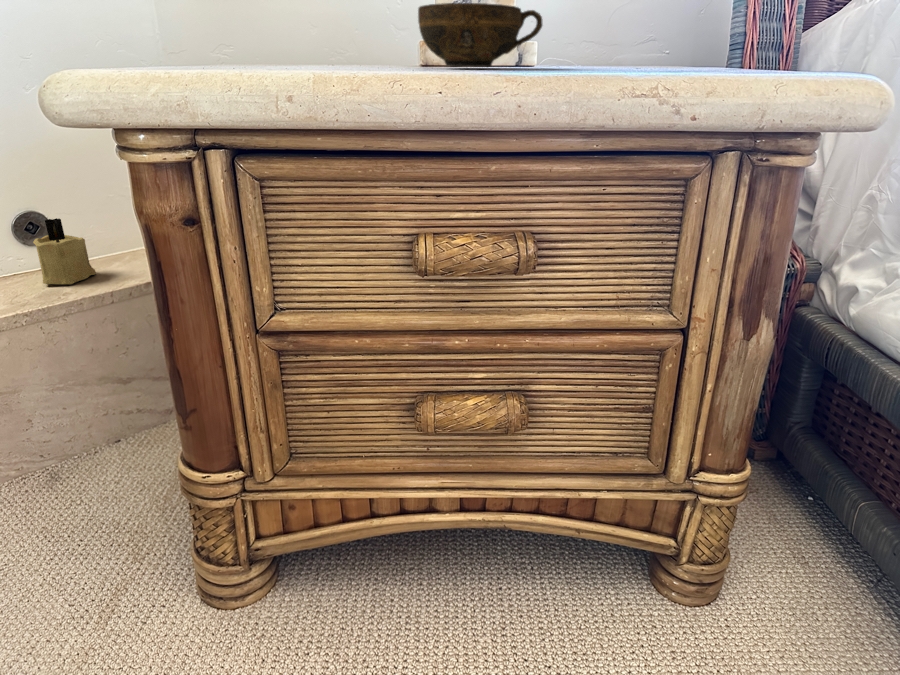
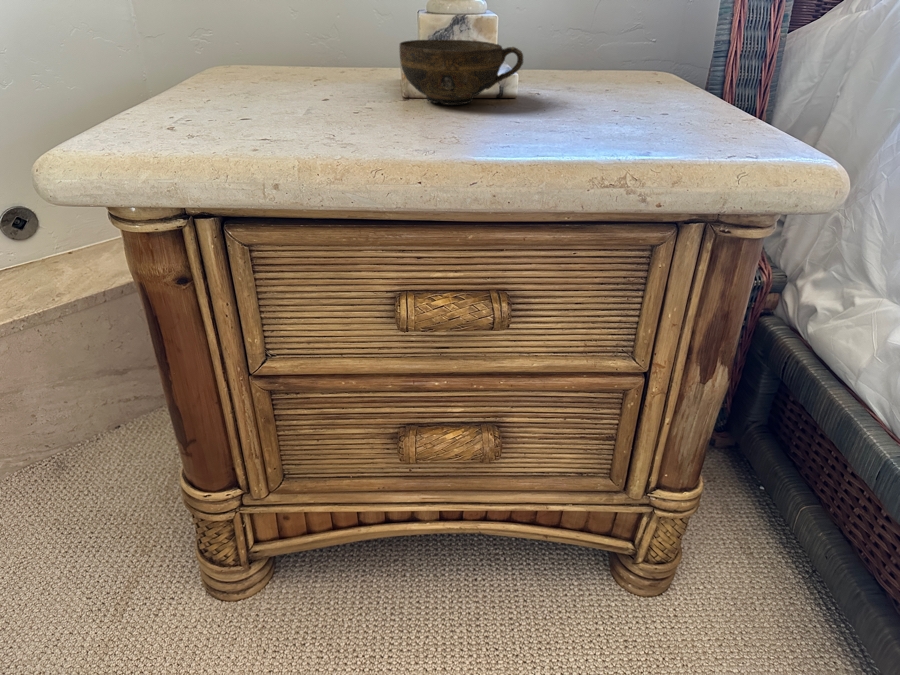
candle: present [33,218,96,284] -> none [20,214,84,280]

